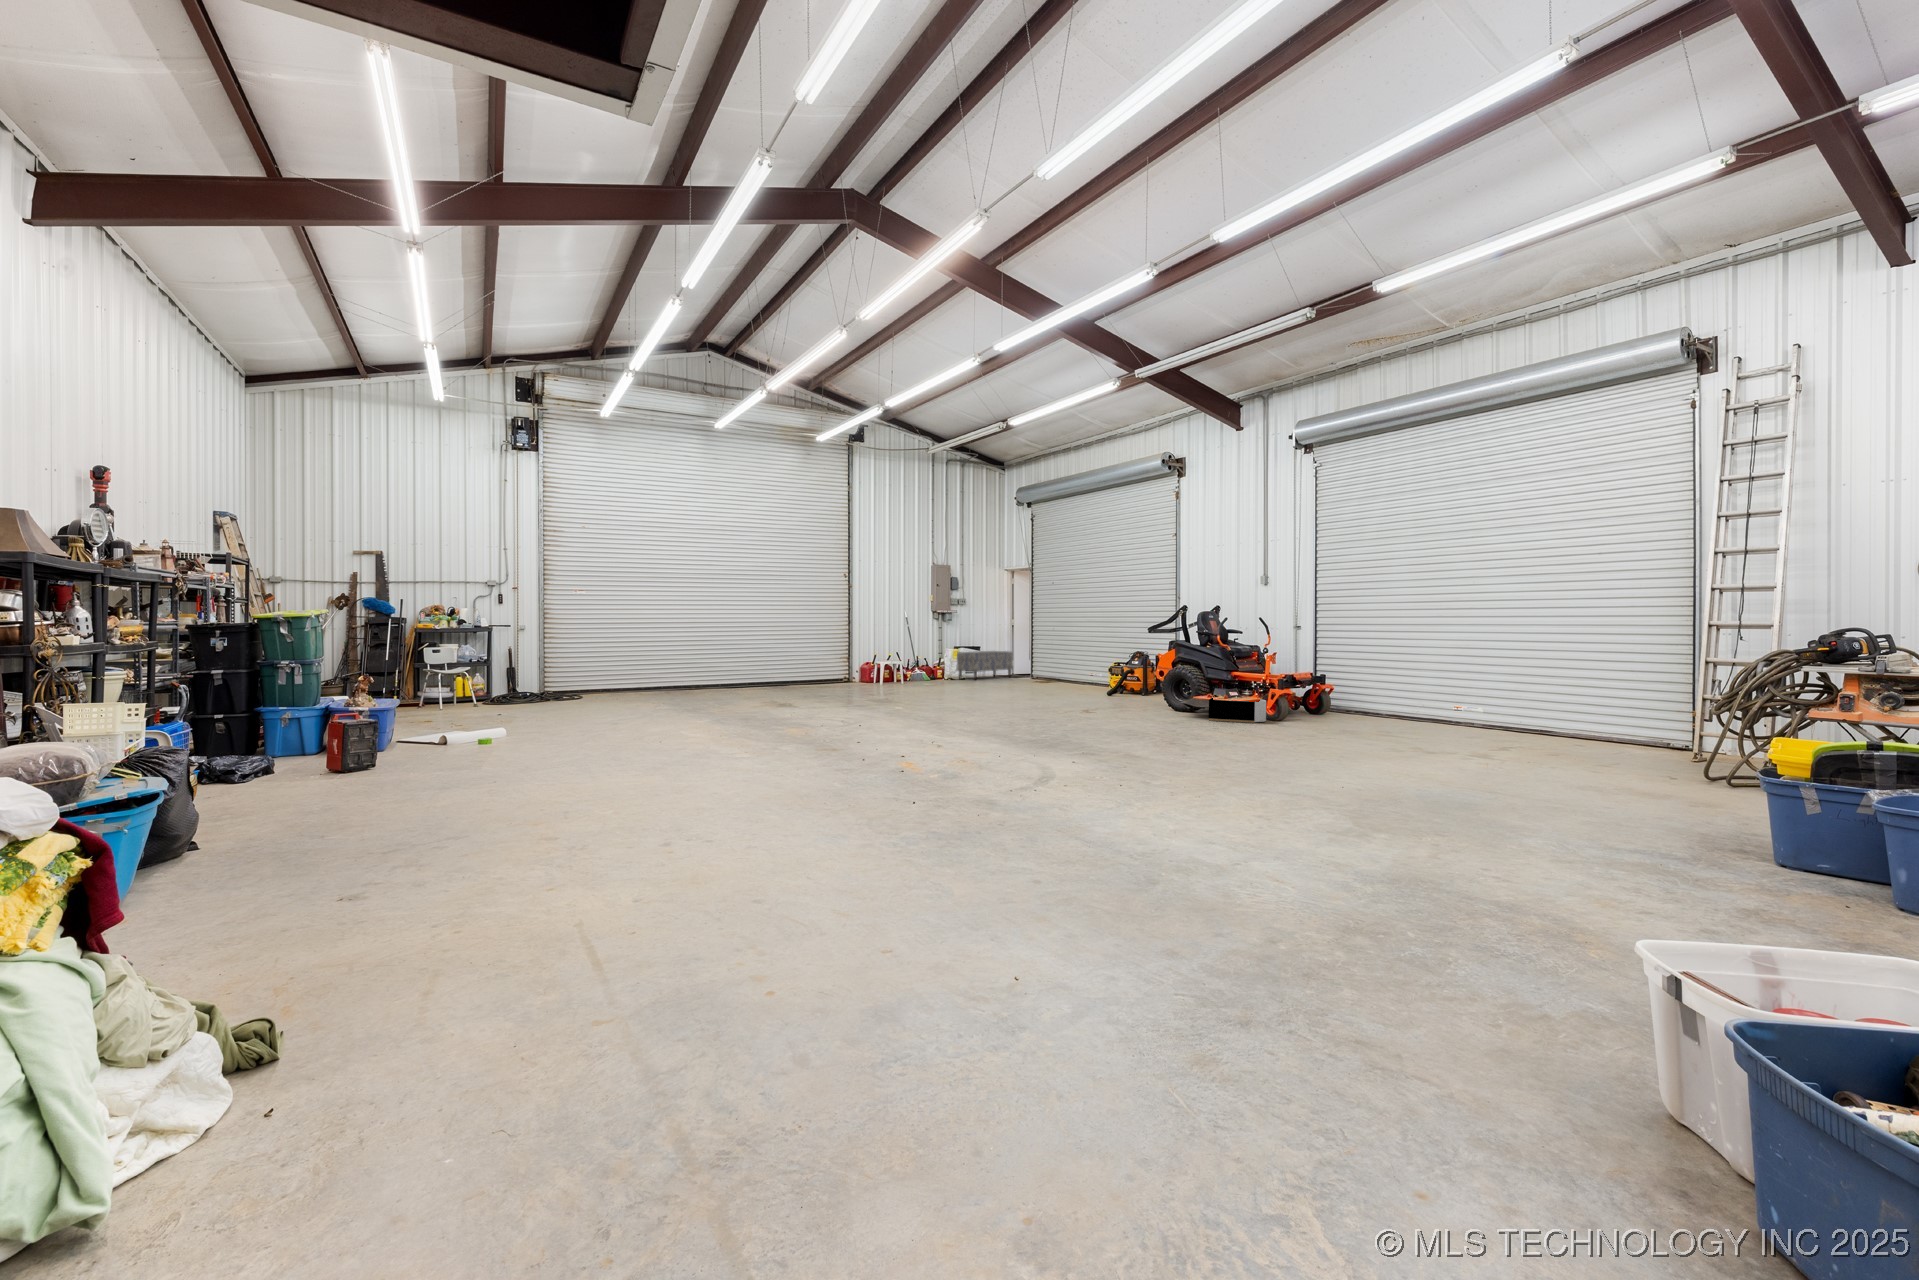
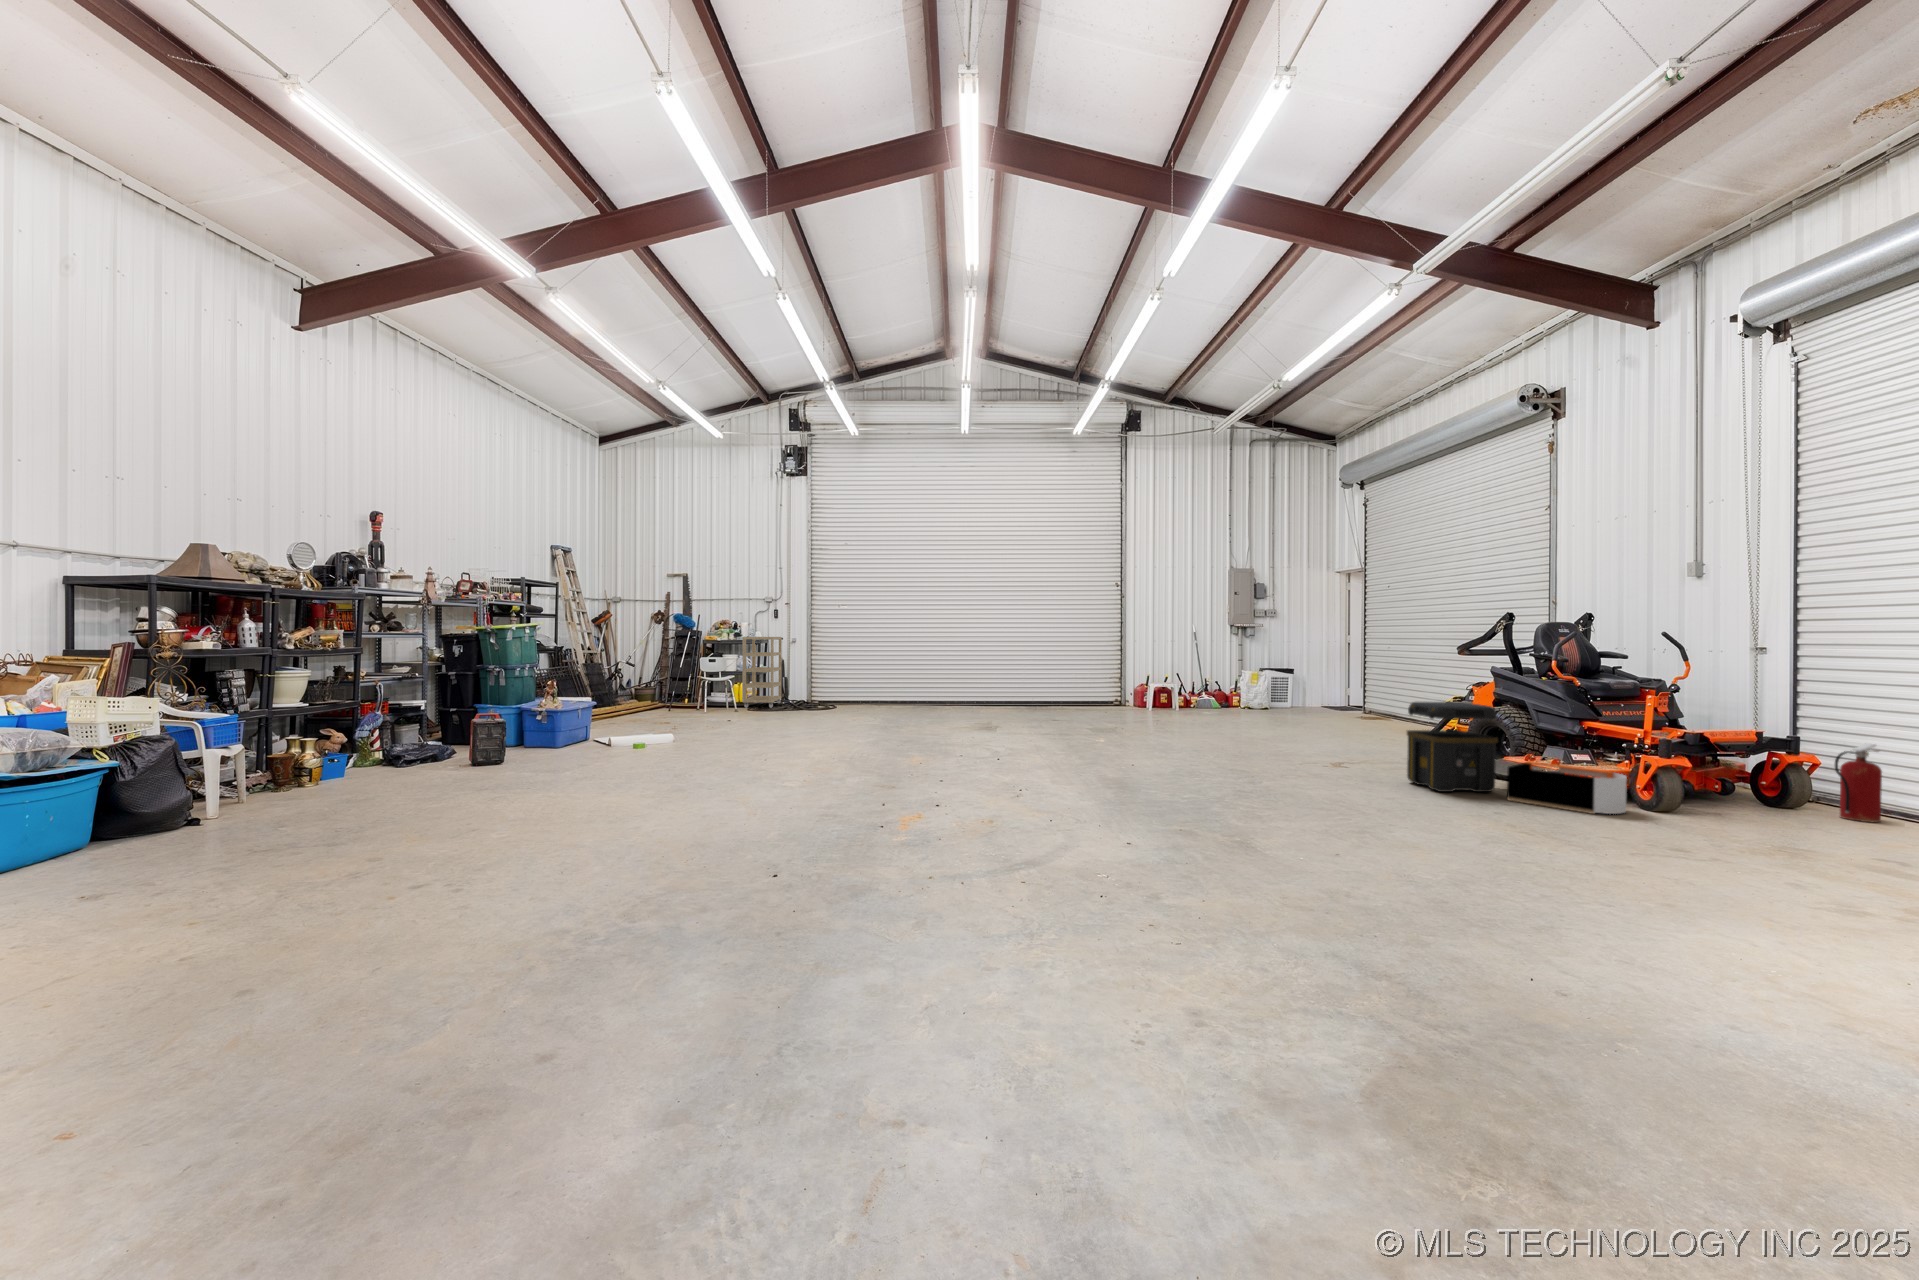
shelving unit: none [472,624,516,703] -> present [742,637,782,708]
bench: present [957,651,1013,680] -> none [1253,675,1335,711]
toolbox: none [1147,662,1199,719] -> present [1407,702,1498,792]
fire extinguisher: none [1340,675,1356,716] -> present [1835,744,1882,823]

